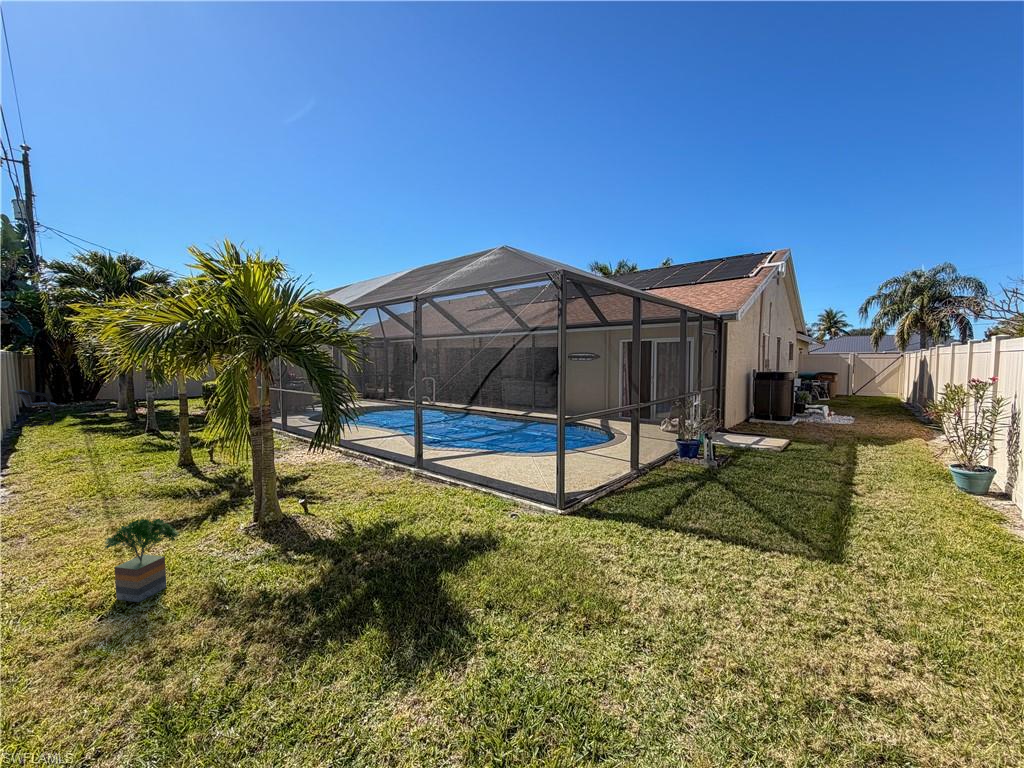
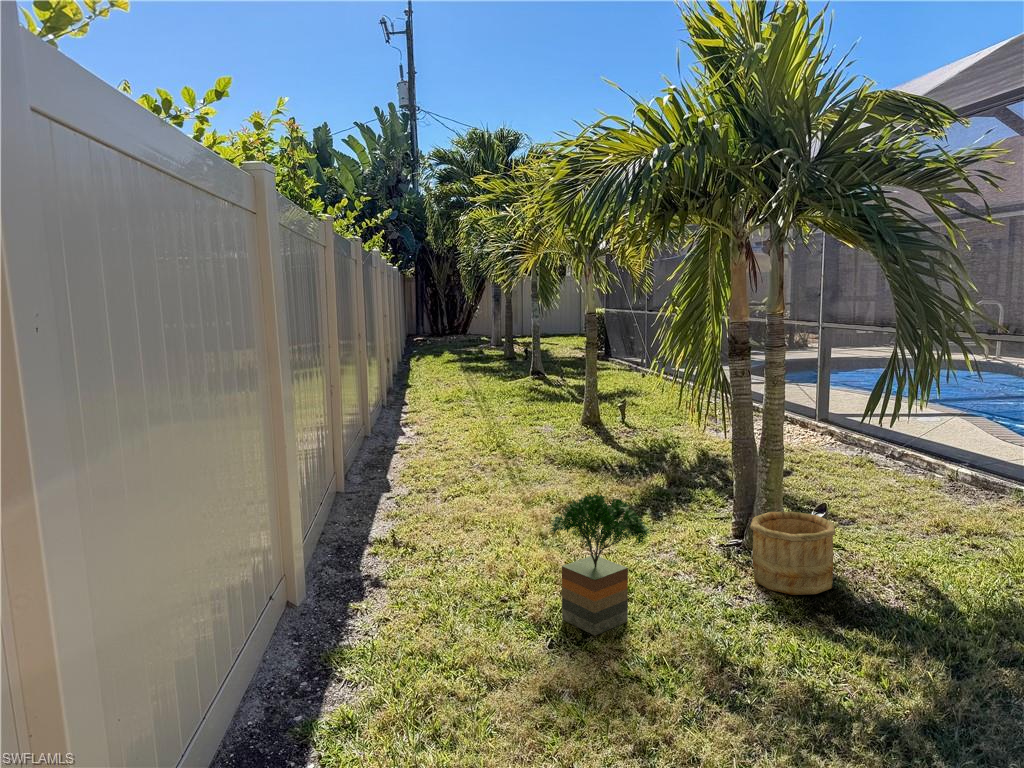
chair: present [15,390,57,426] -> none [402,314,438,359]
wooden bucket: none [254,502,300,546] -> present [750,512,836,595]

